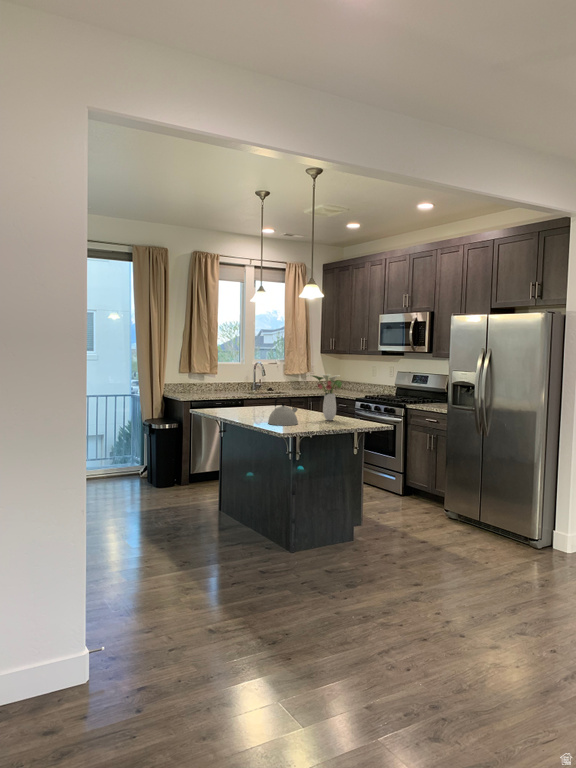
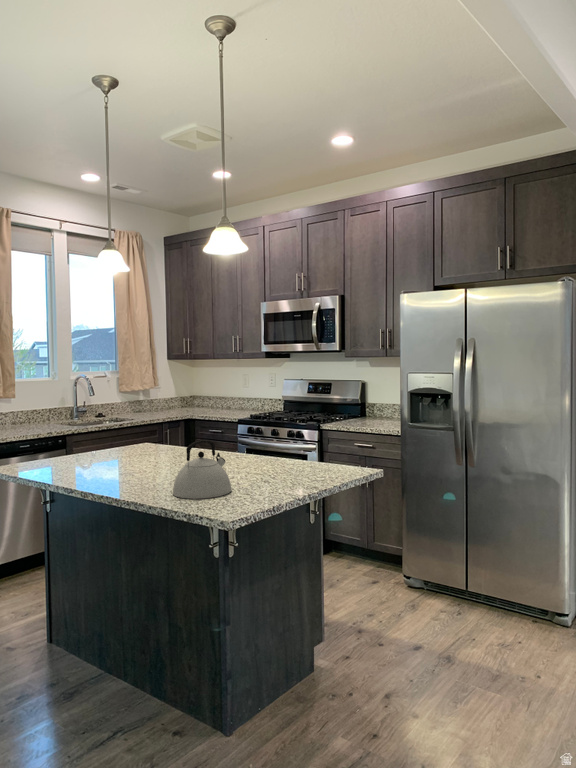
flower arrangement: present [312,374,342,420] -> none [224,389,296,471]

